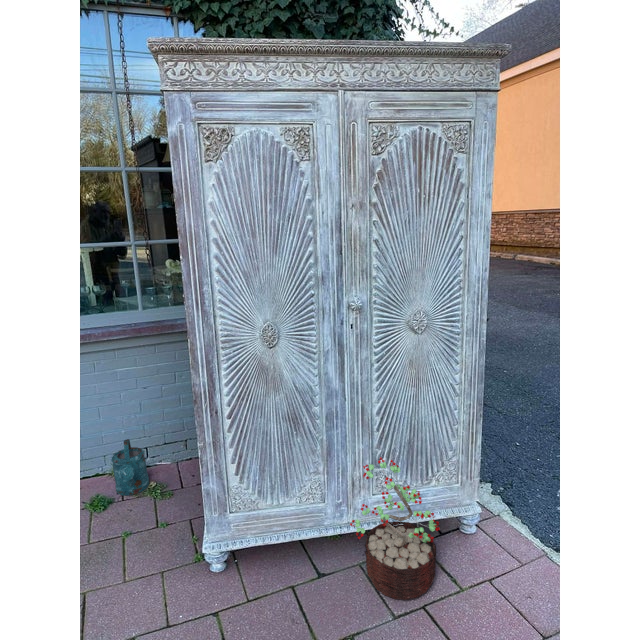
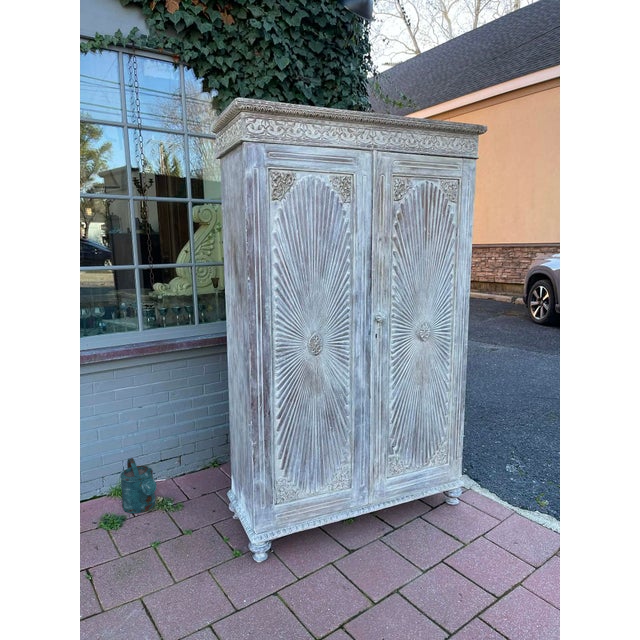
decorative plant: present [350,457,440,600] -> none [376,442,451,556]

